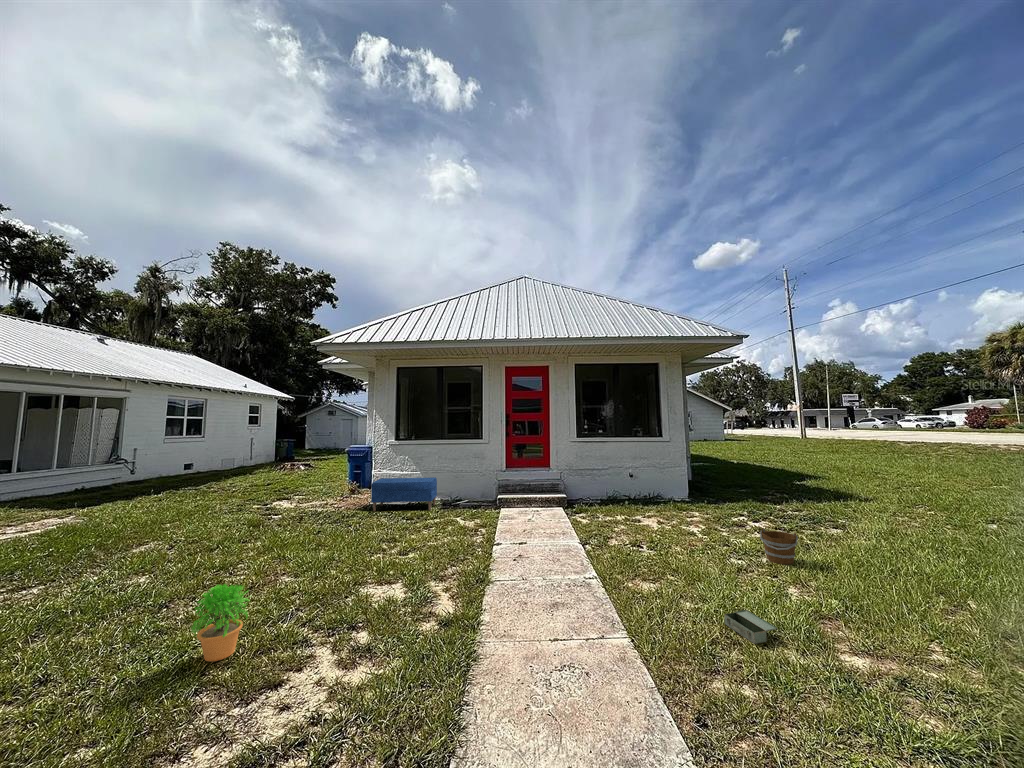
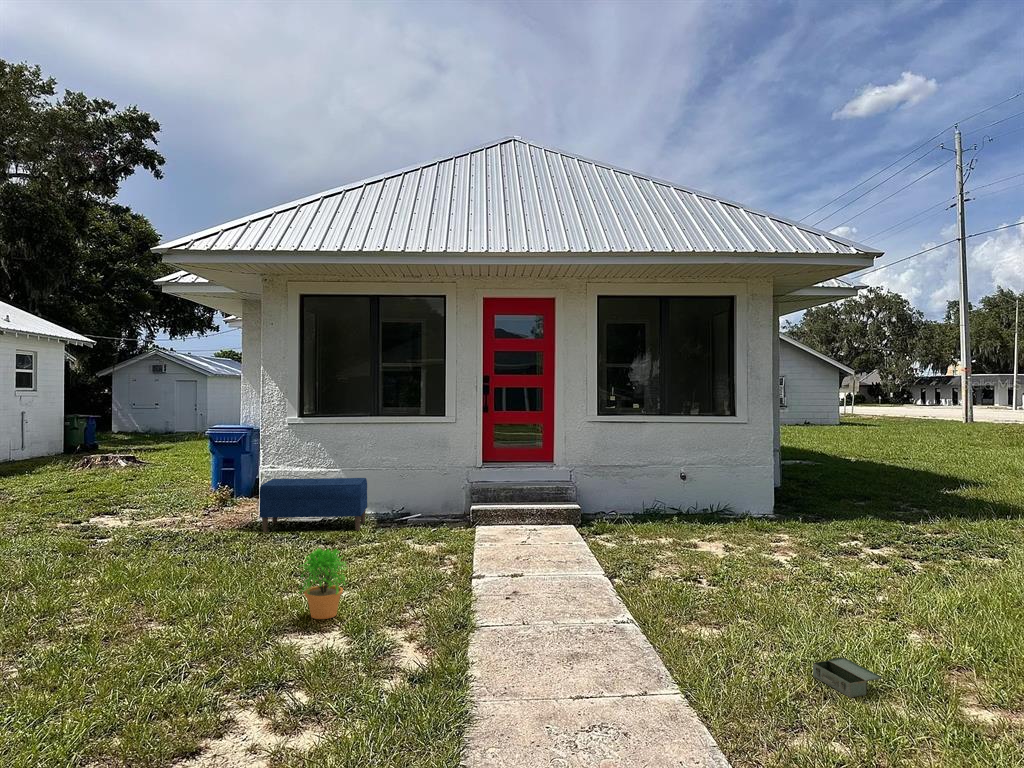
bucket: present [760,528,798,564] -> none [875,553,929,604]
potted plant: present [192,584,250,662] -> present [299,549,346,619]

